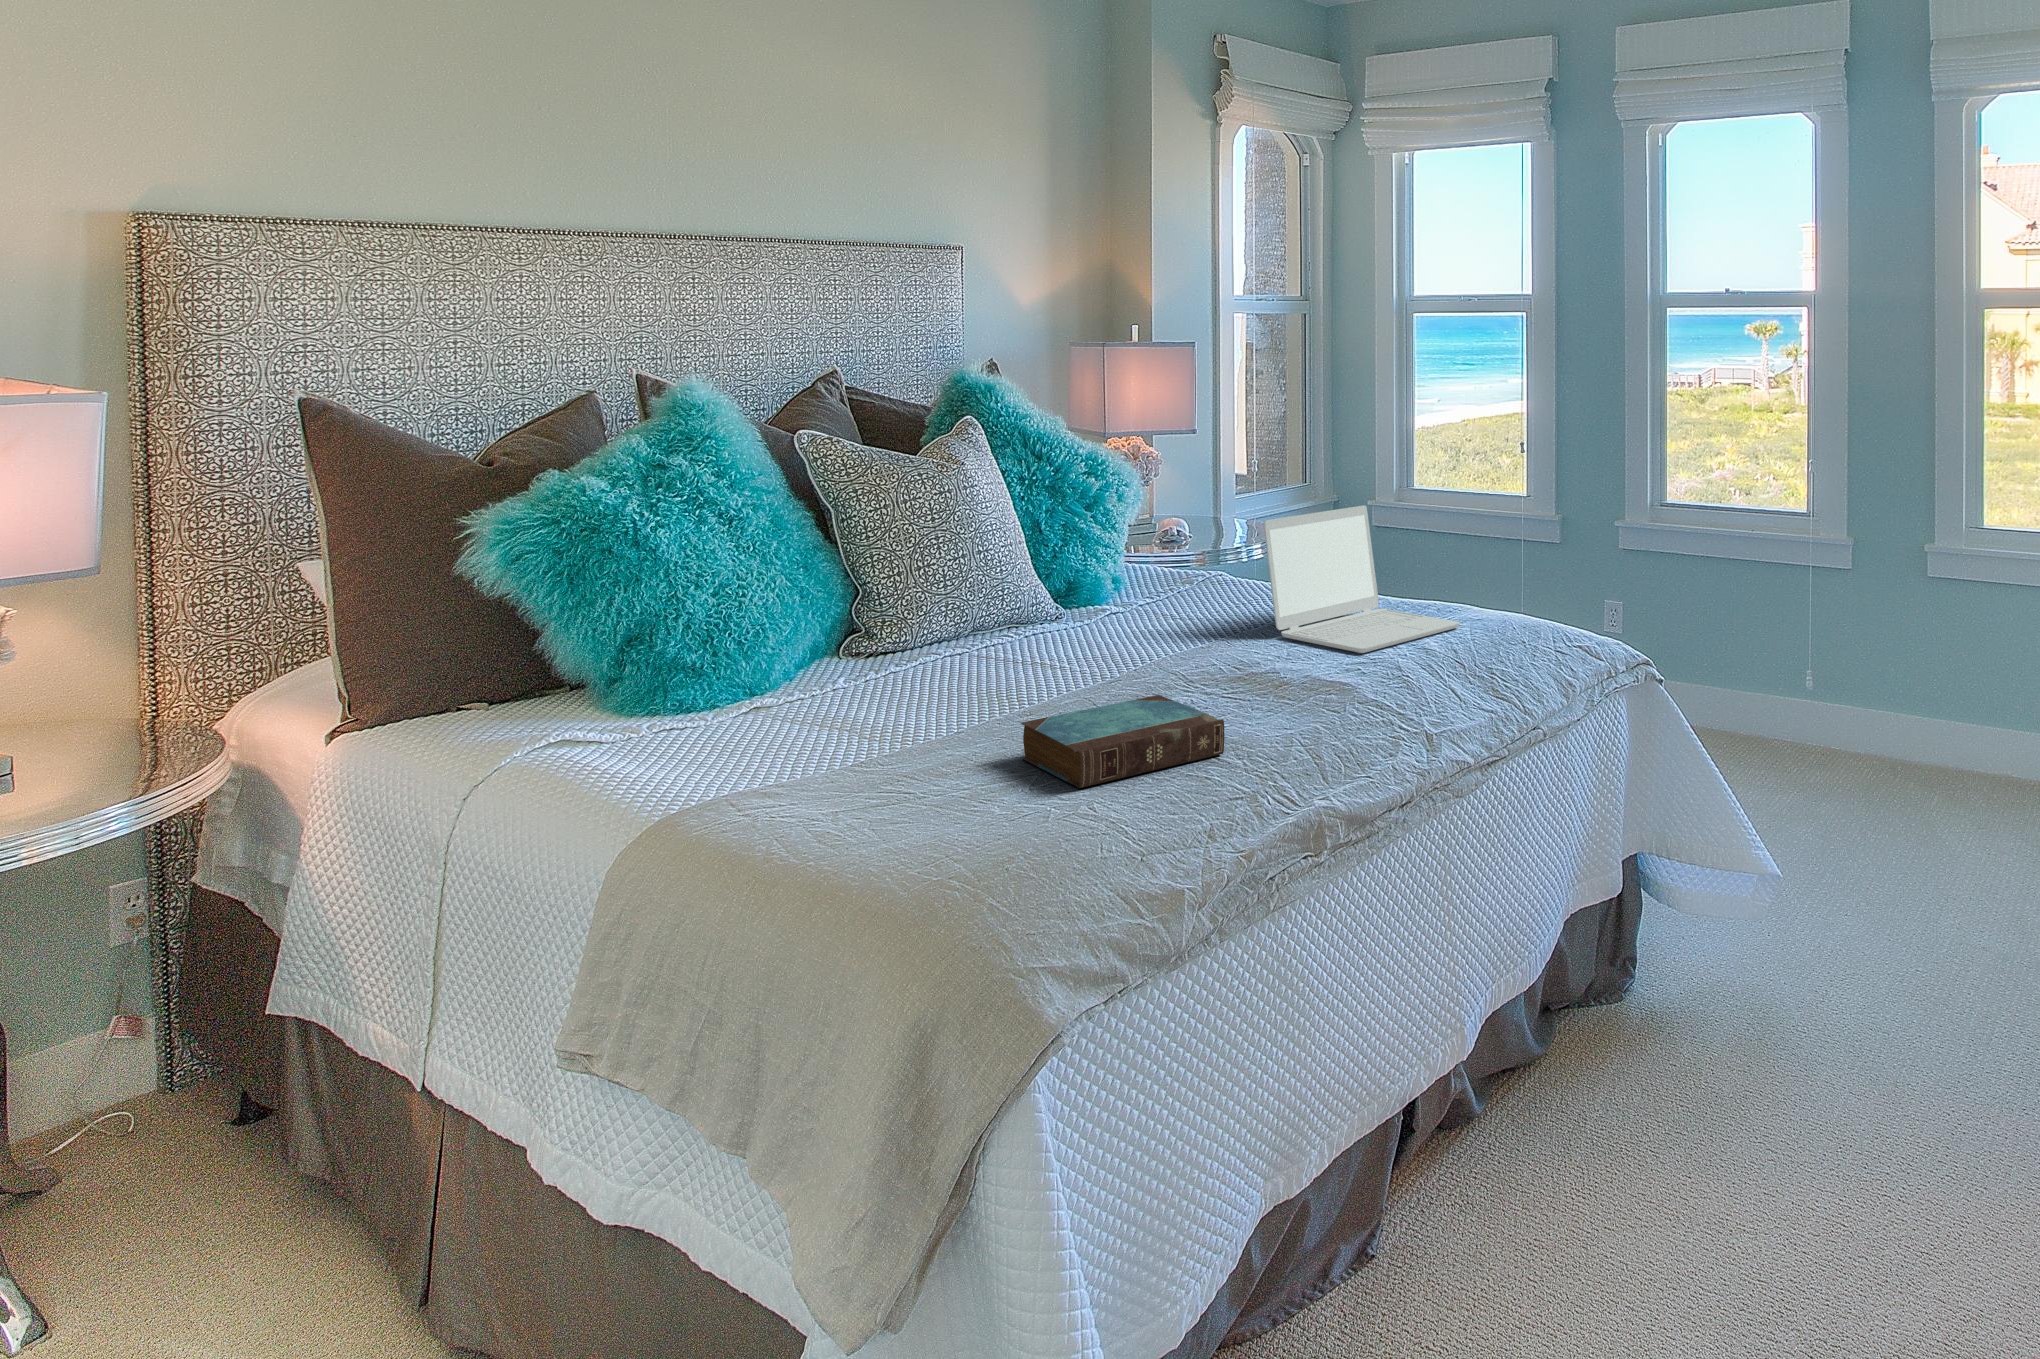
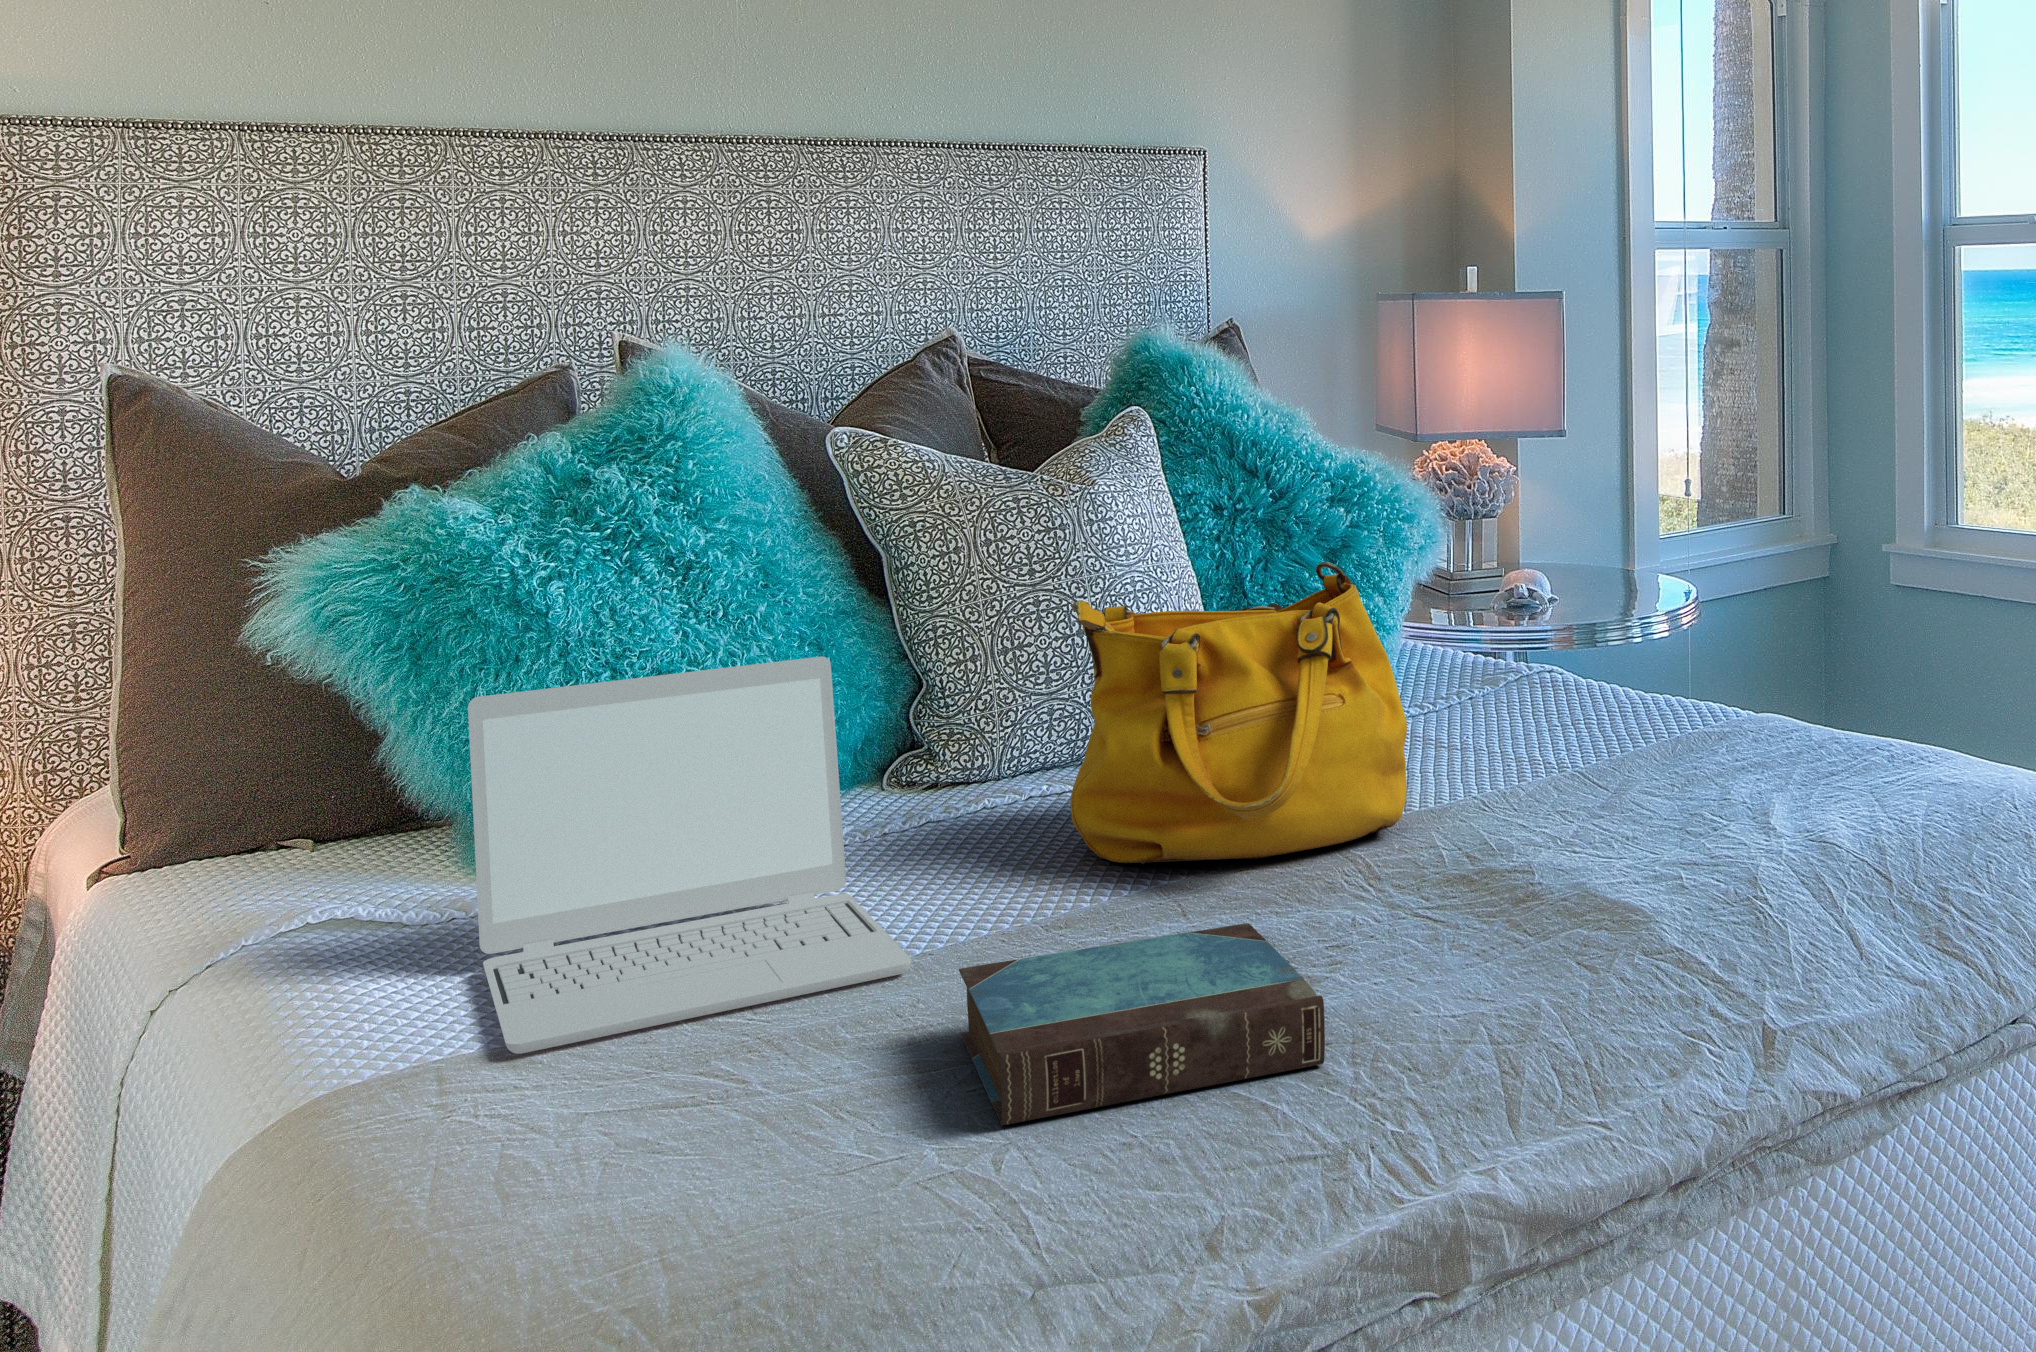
laptop: present [1264,505,1460,653] -> present [468,657,912,1054]
handbag: none [1004,509,1191,682] -> present [1070,562,1407,864]

